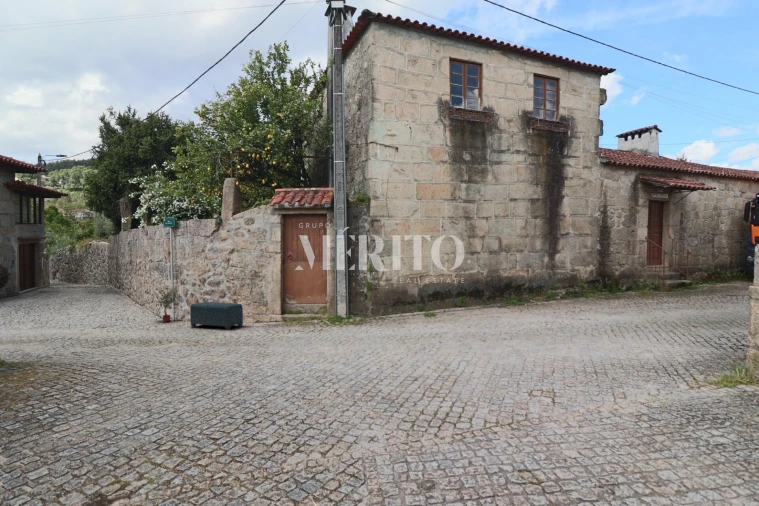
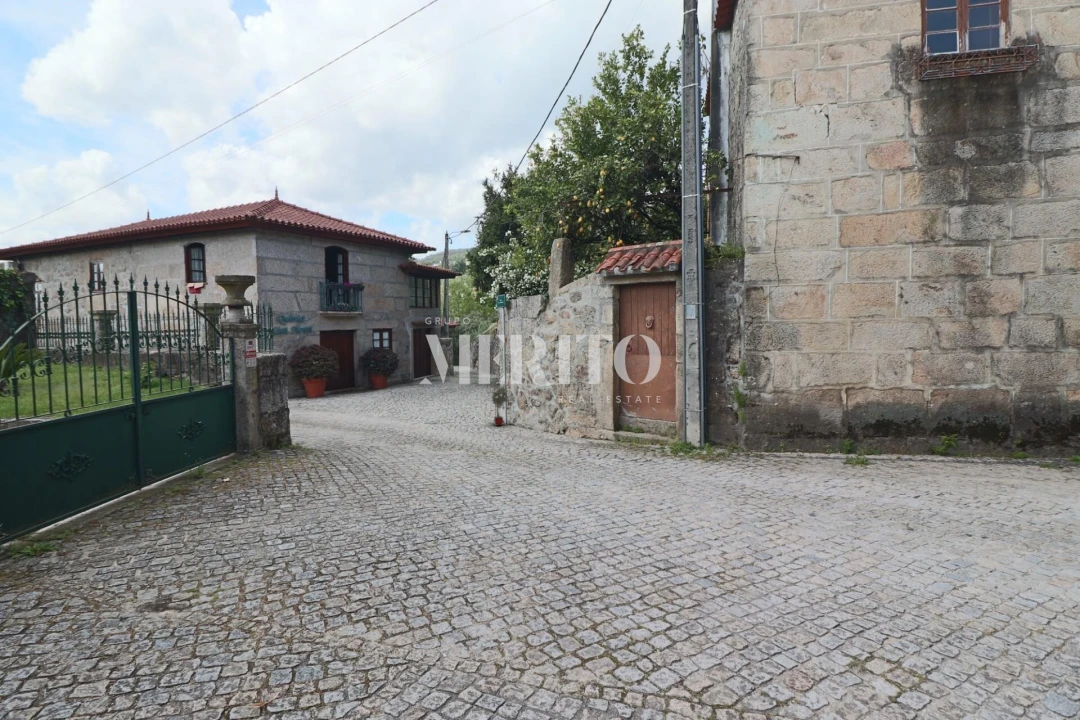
bench: present [190,302,243,330] -> none [508,404,565,445]

